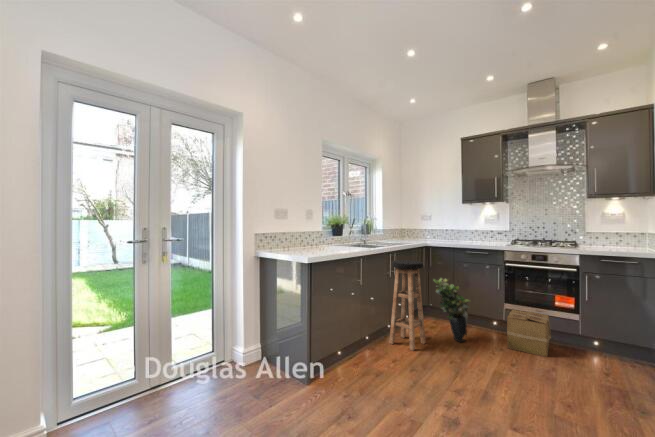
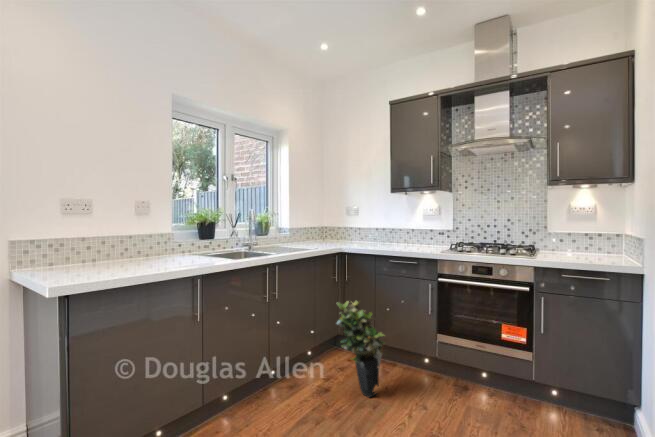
bar stool: present [389,260,426,351] -> none [260,276,316,420]
cardboard box: present [507,310,551,357] -> none [432,345,493,421]

